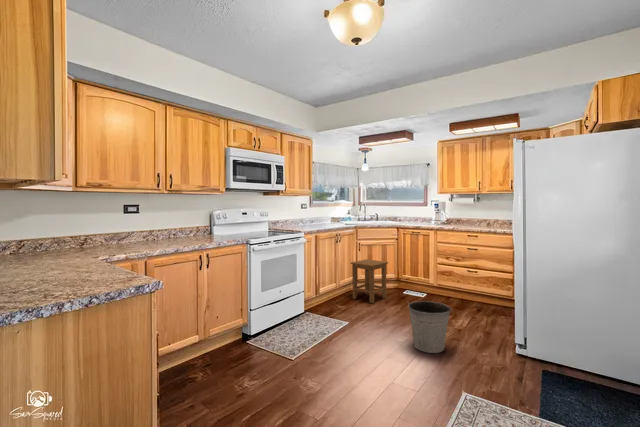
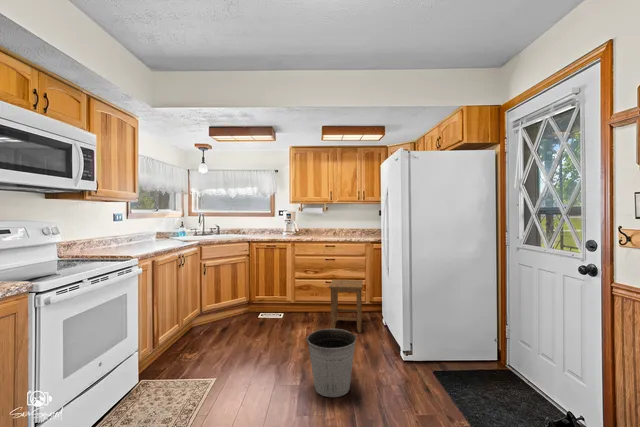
stool: present [351,259,388,303] -> present [329,280,363,332]

